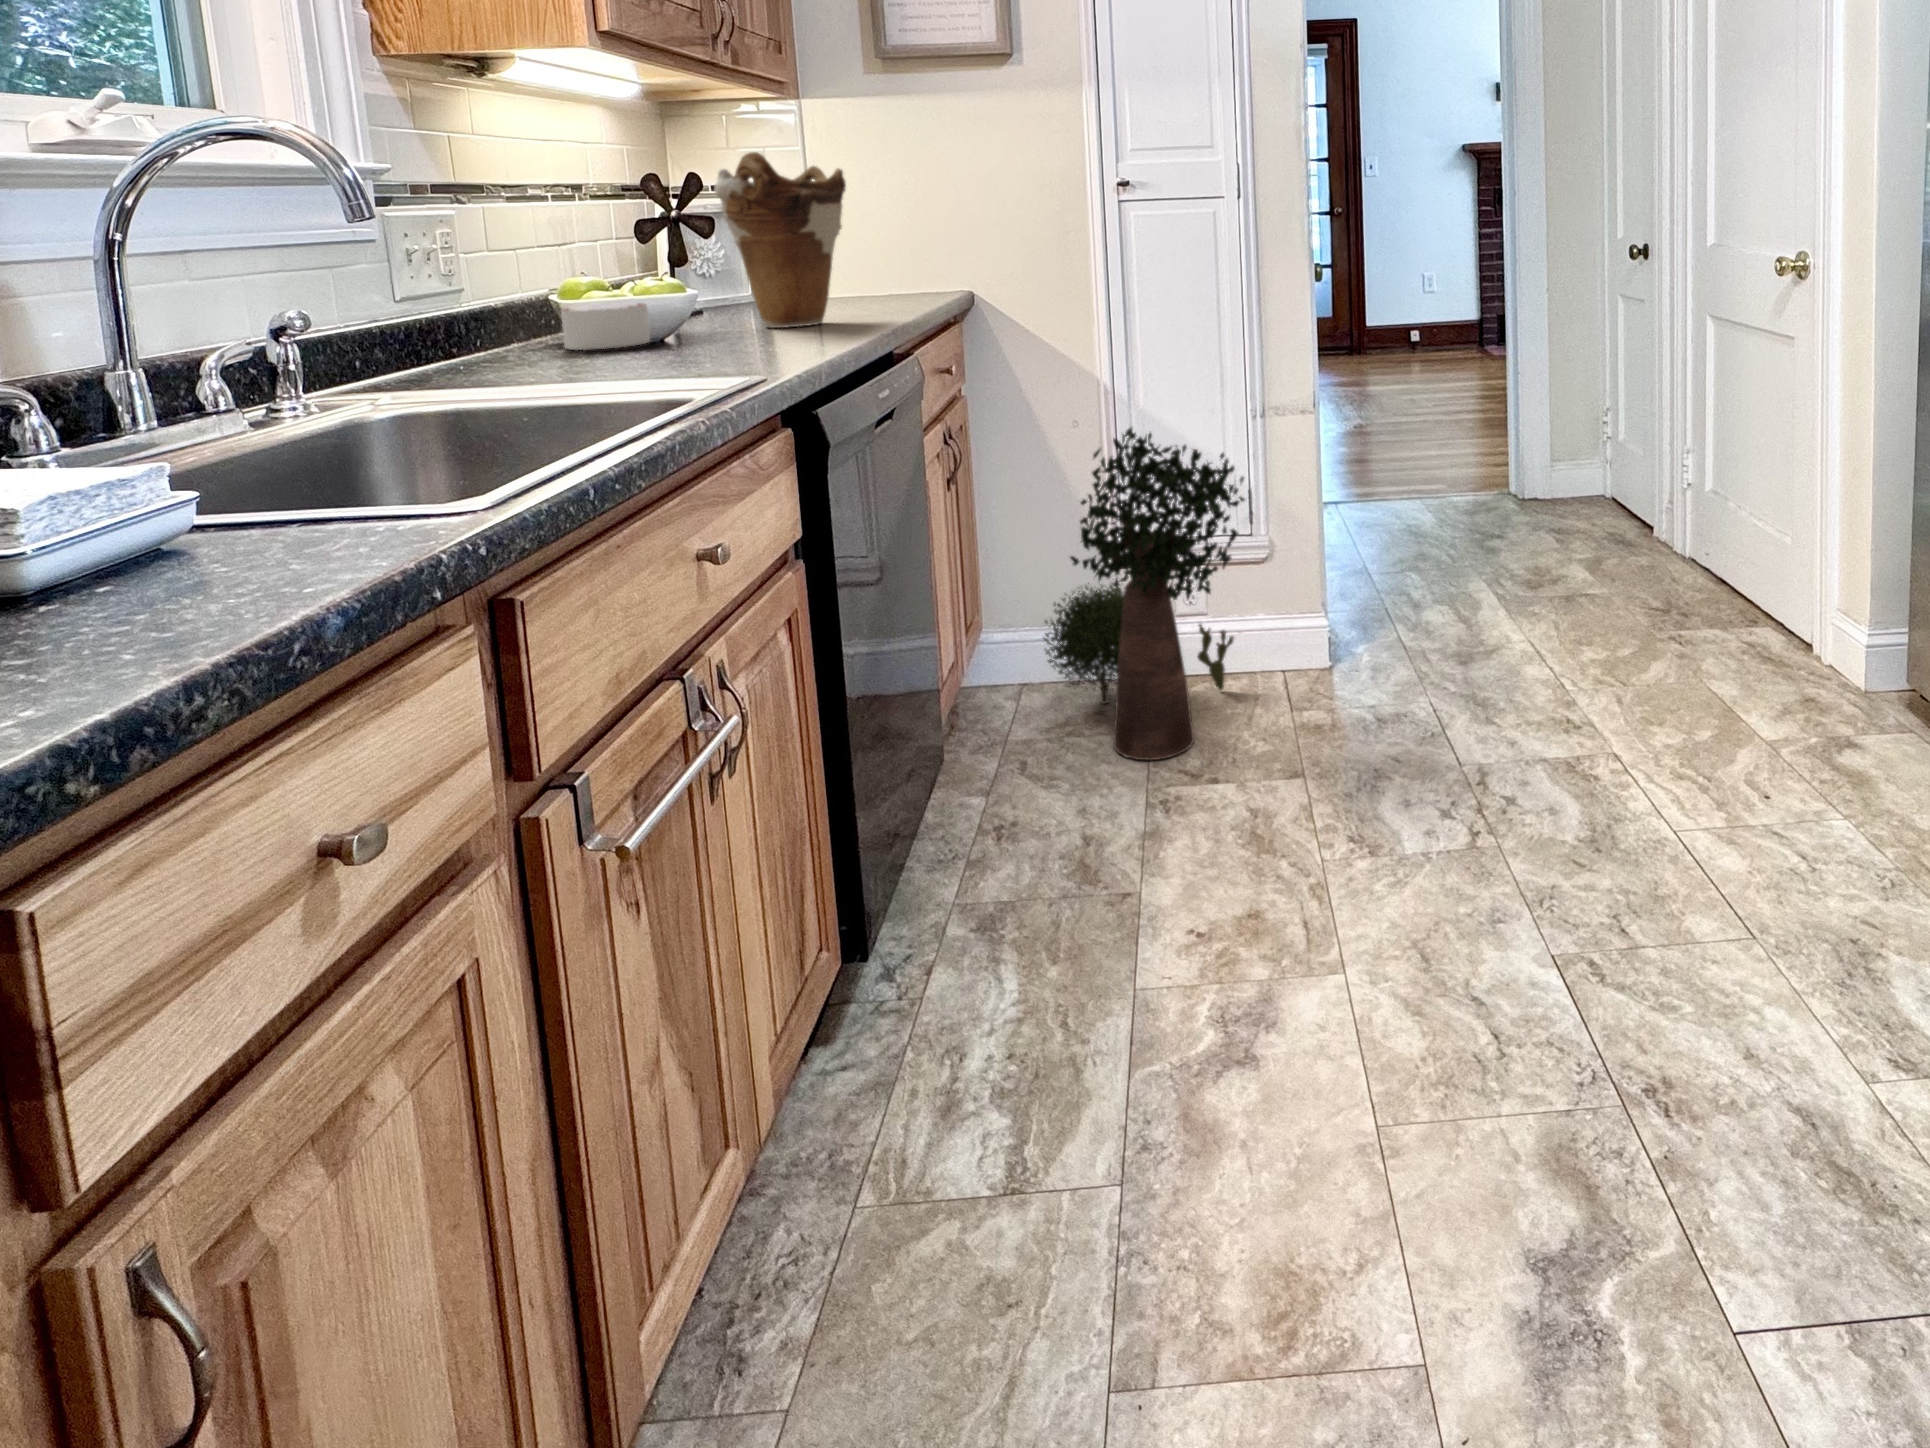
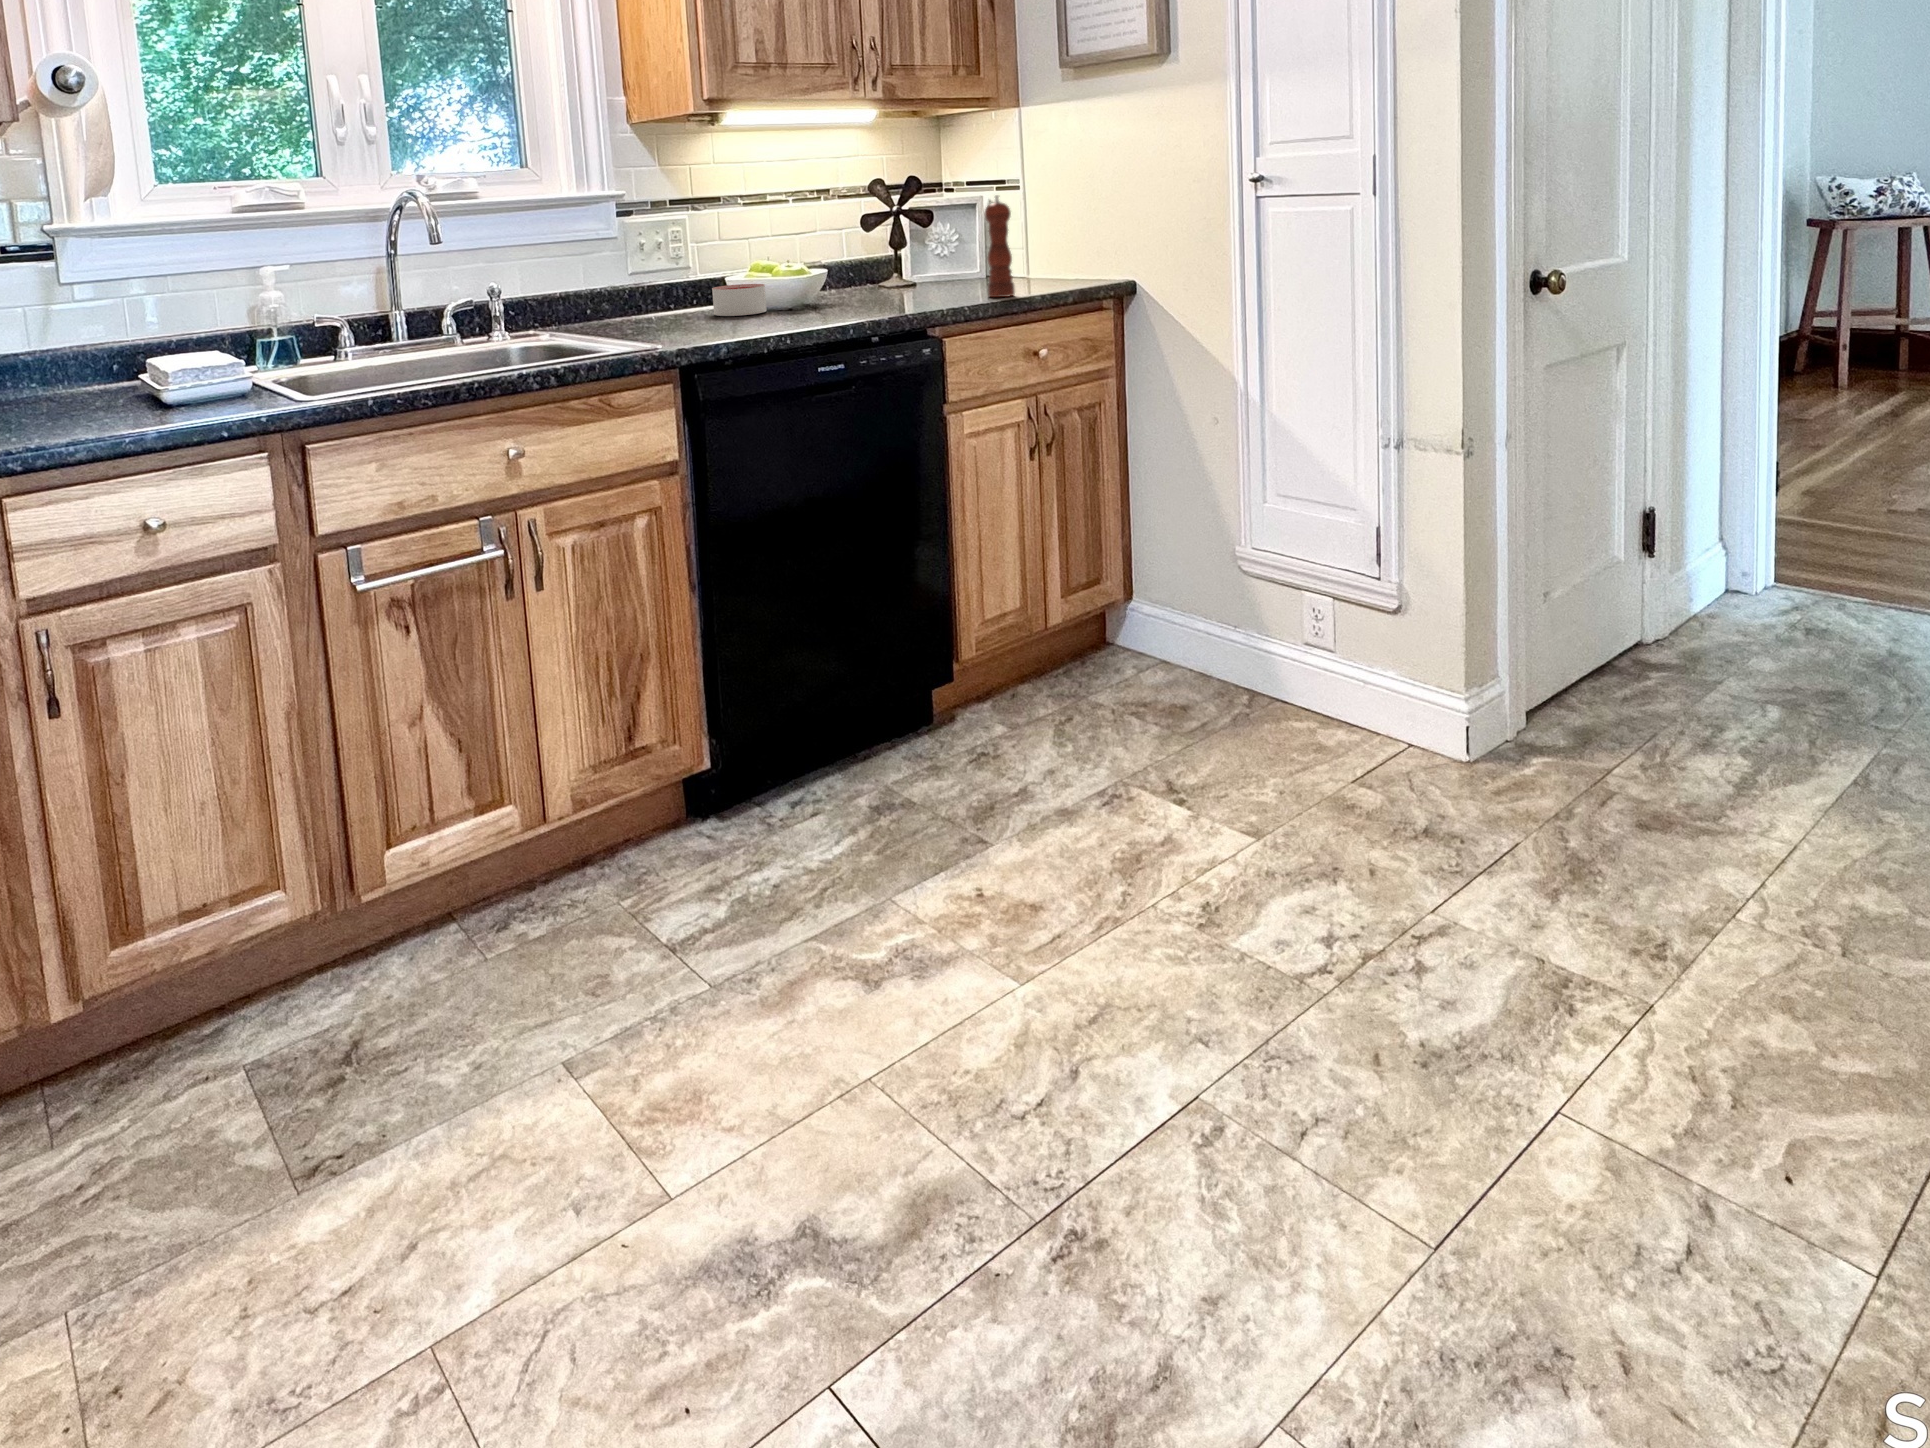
vase: present [714,152,846,328] -> none [820,175,922,309]
pepper mill: none [878,192,916,310] -> present [985,195,1015,297]
potted plant: present [1044,428,1245,760] -> none [1072,432,1329,770]

